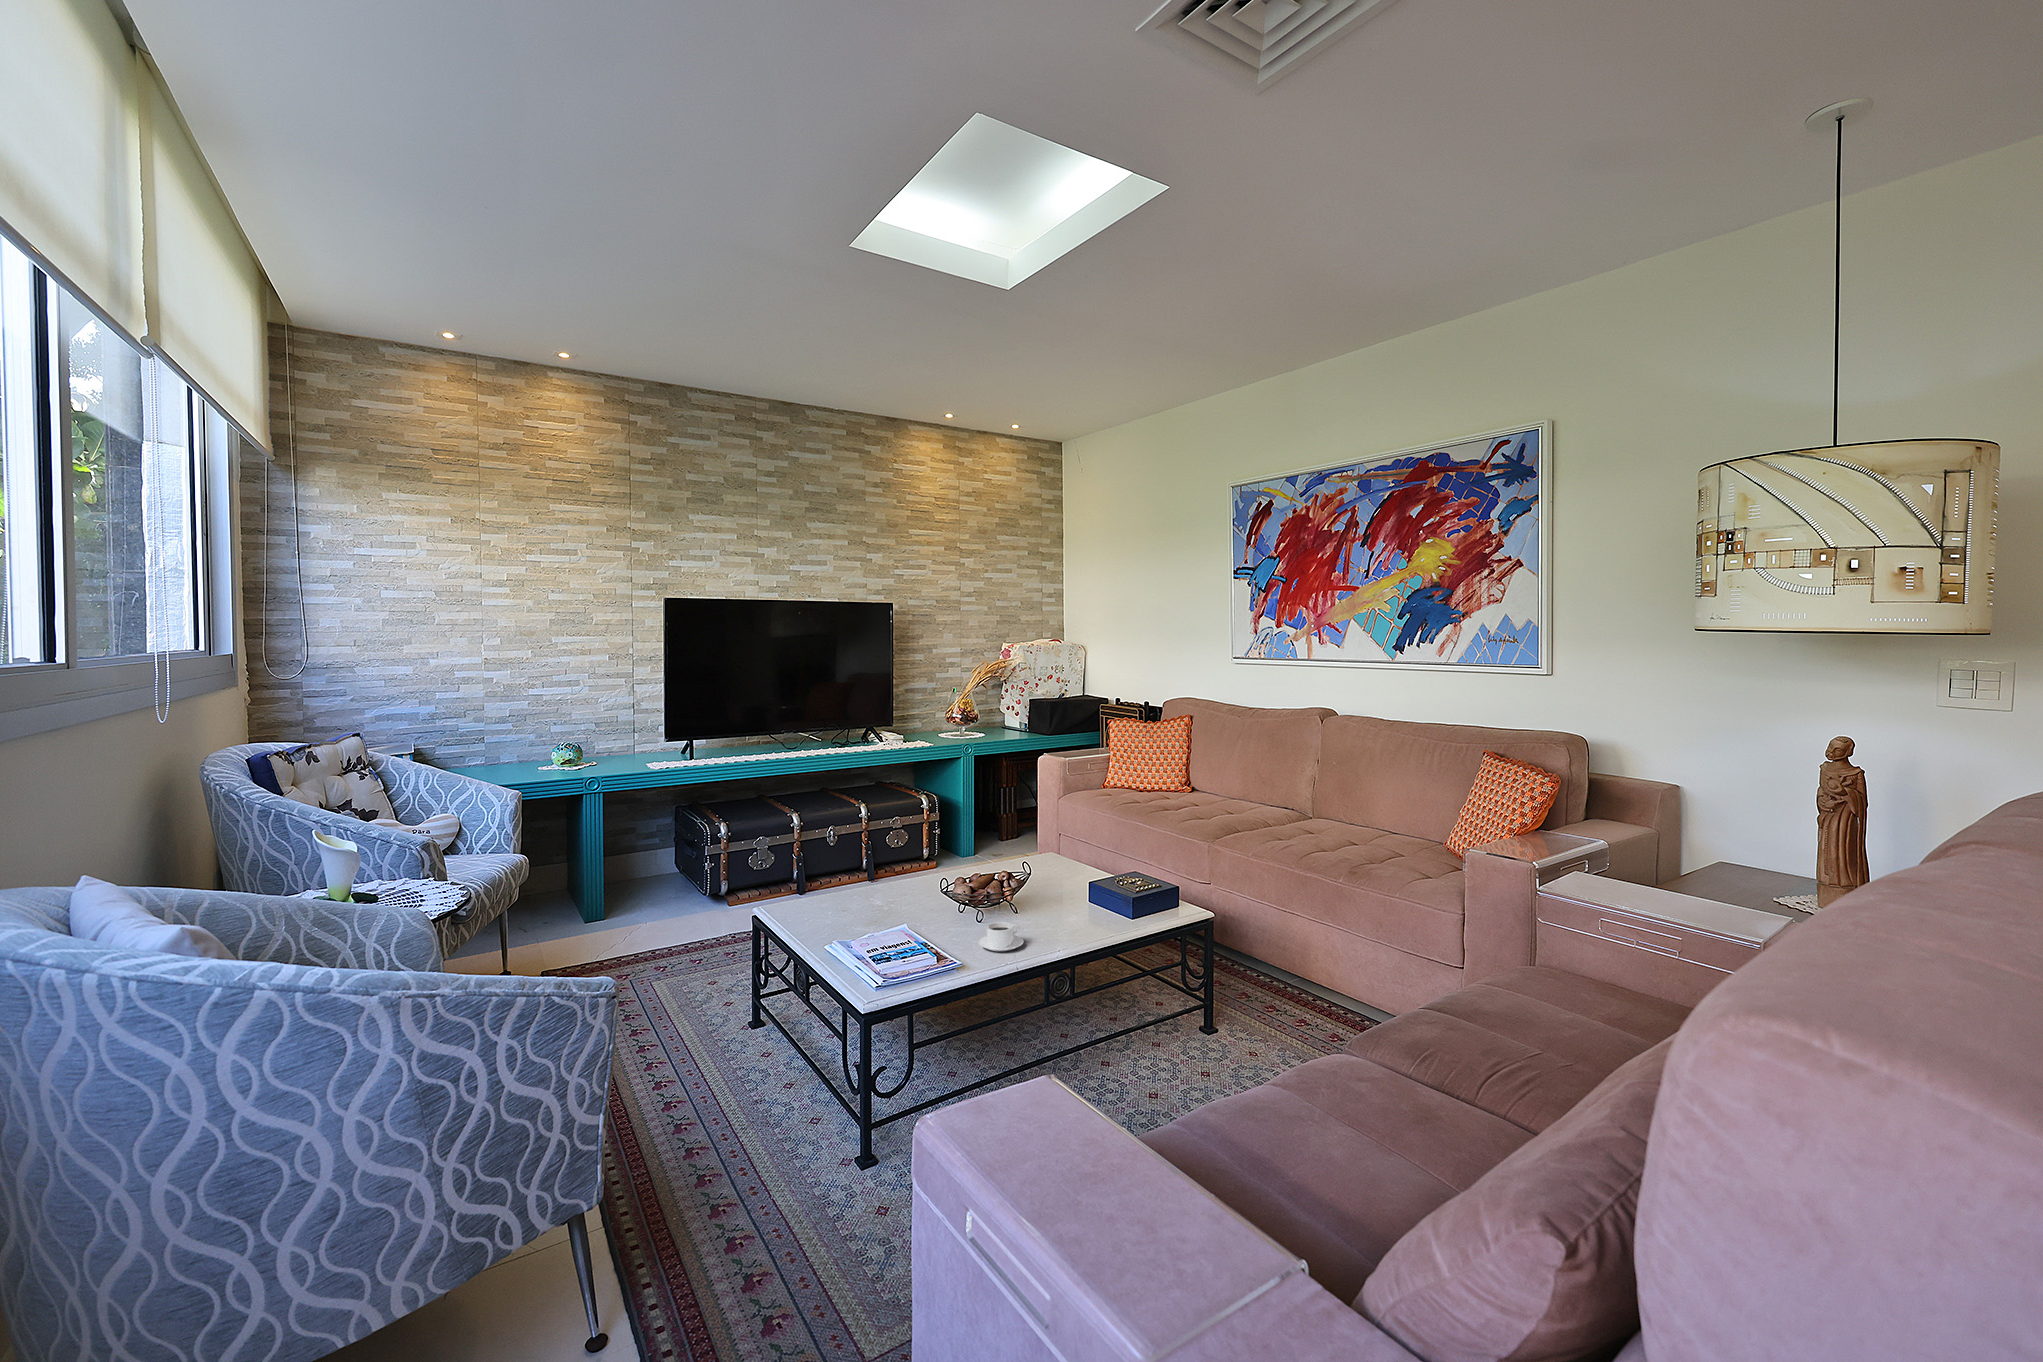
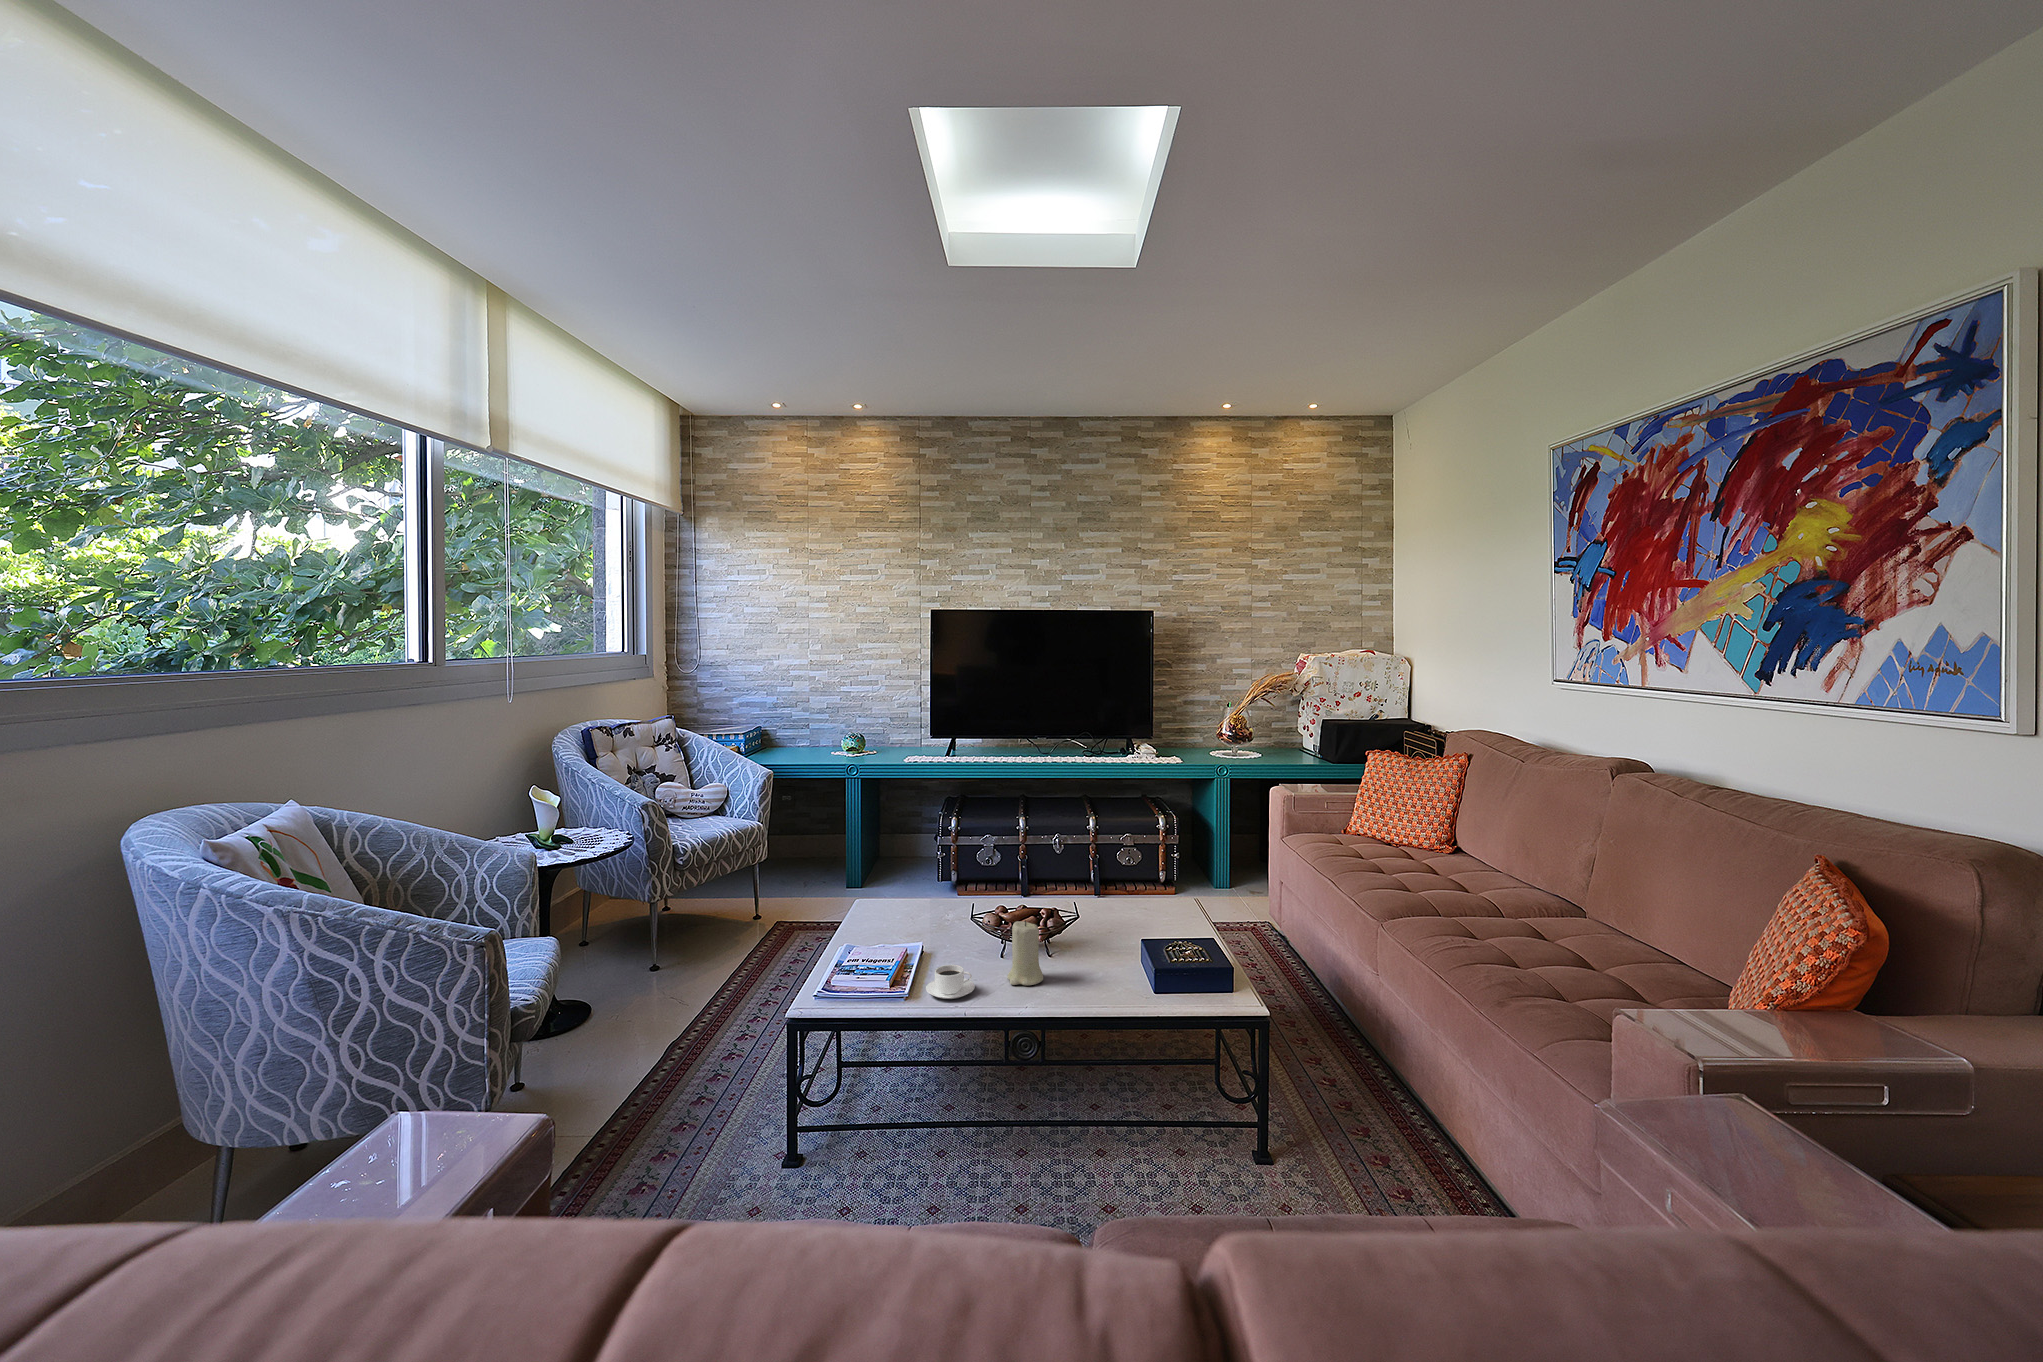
candle: none [1027,872,1058,930] -> present [1007,920,1043,985]

